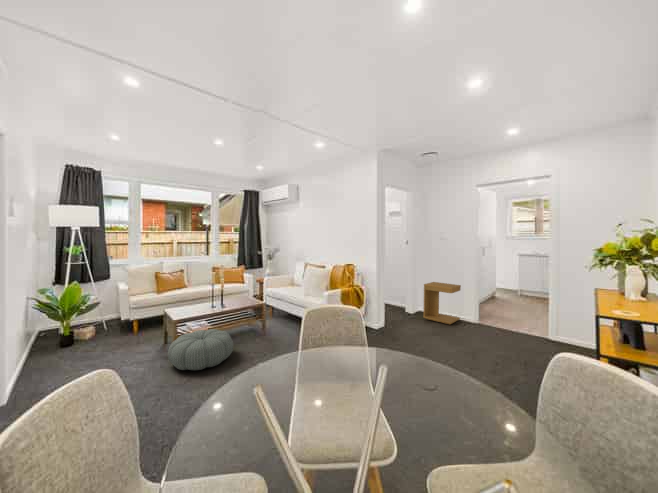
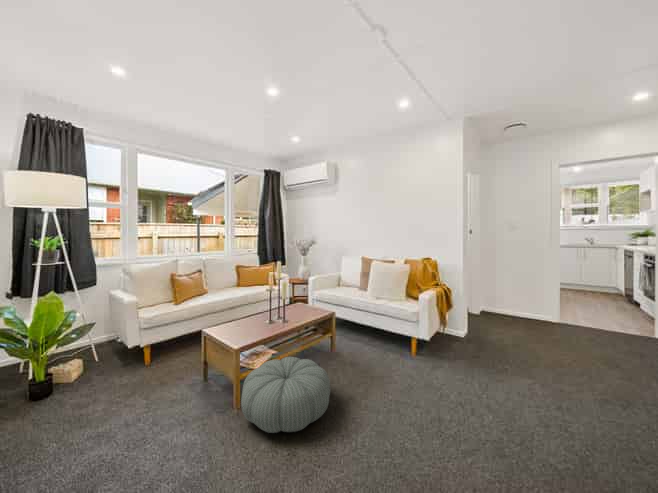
side table: present [423,282,461,324] -> none [500,277,543,327]

